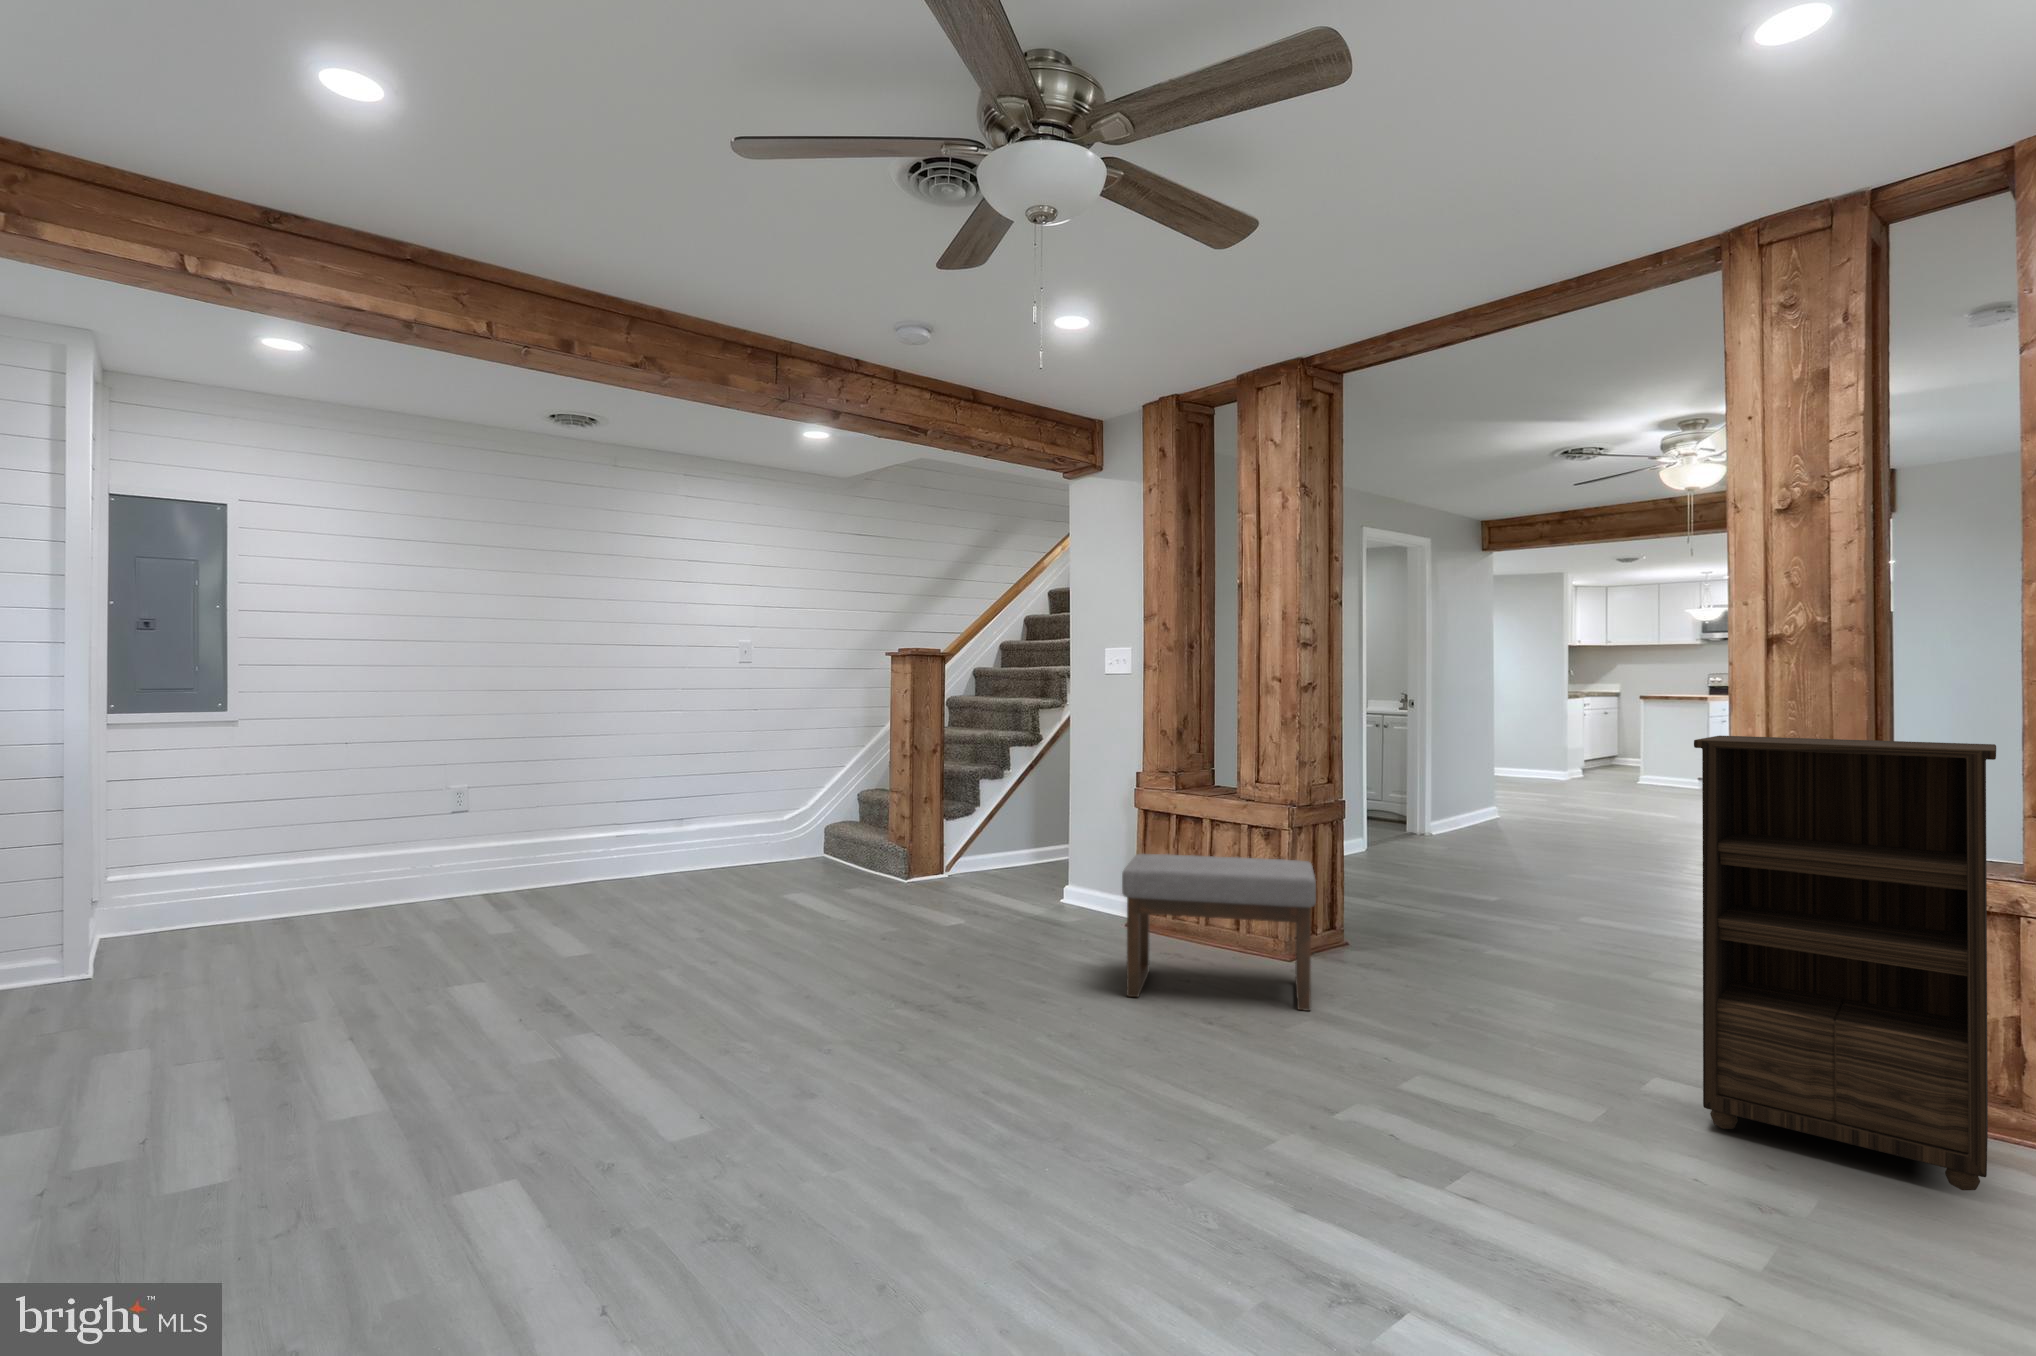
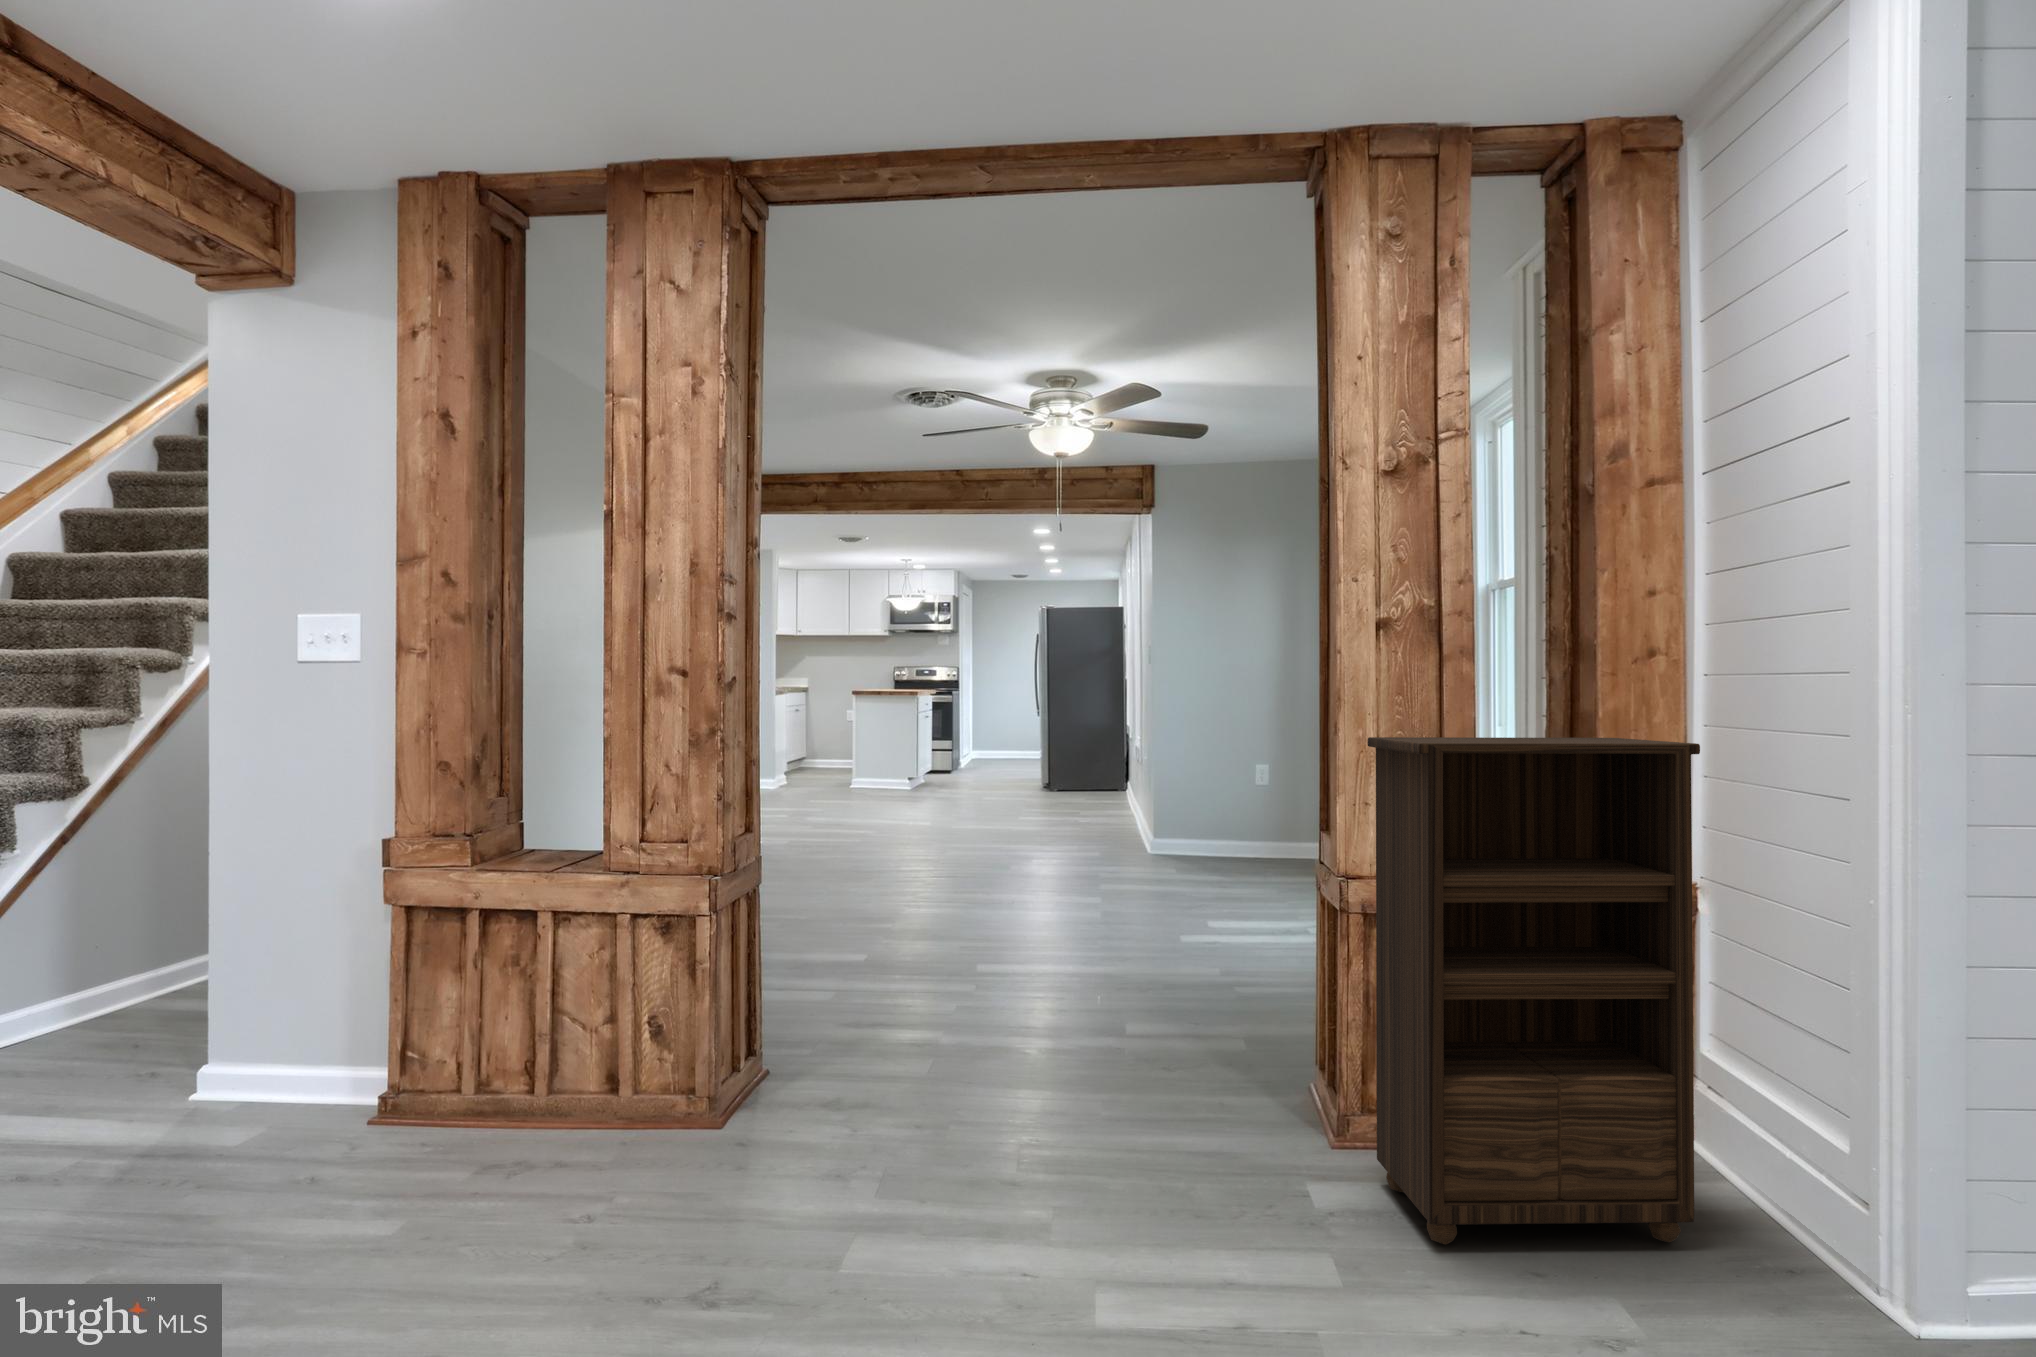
ottoman: present [1122,854,1316,1011] -> none [469,965,848,1309]

